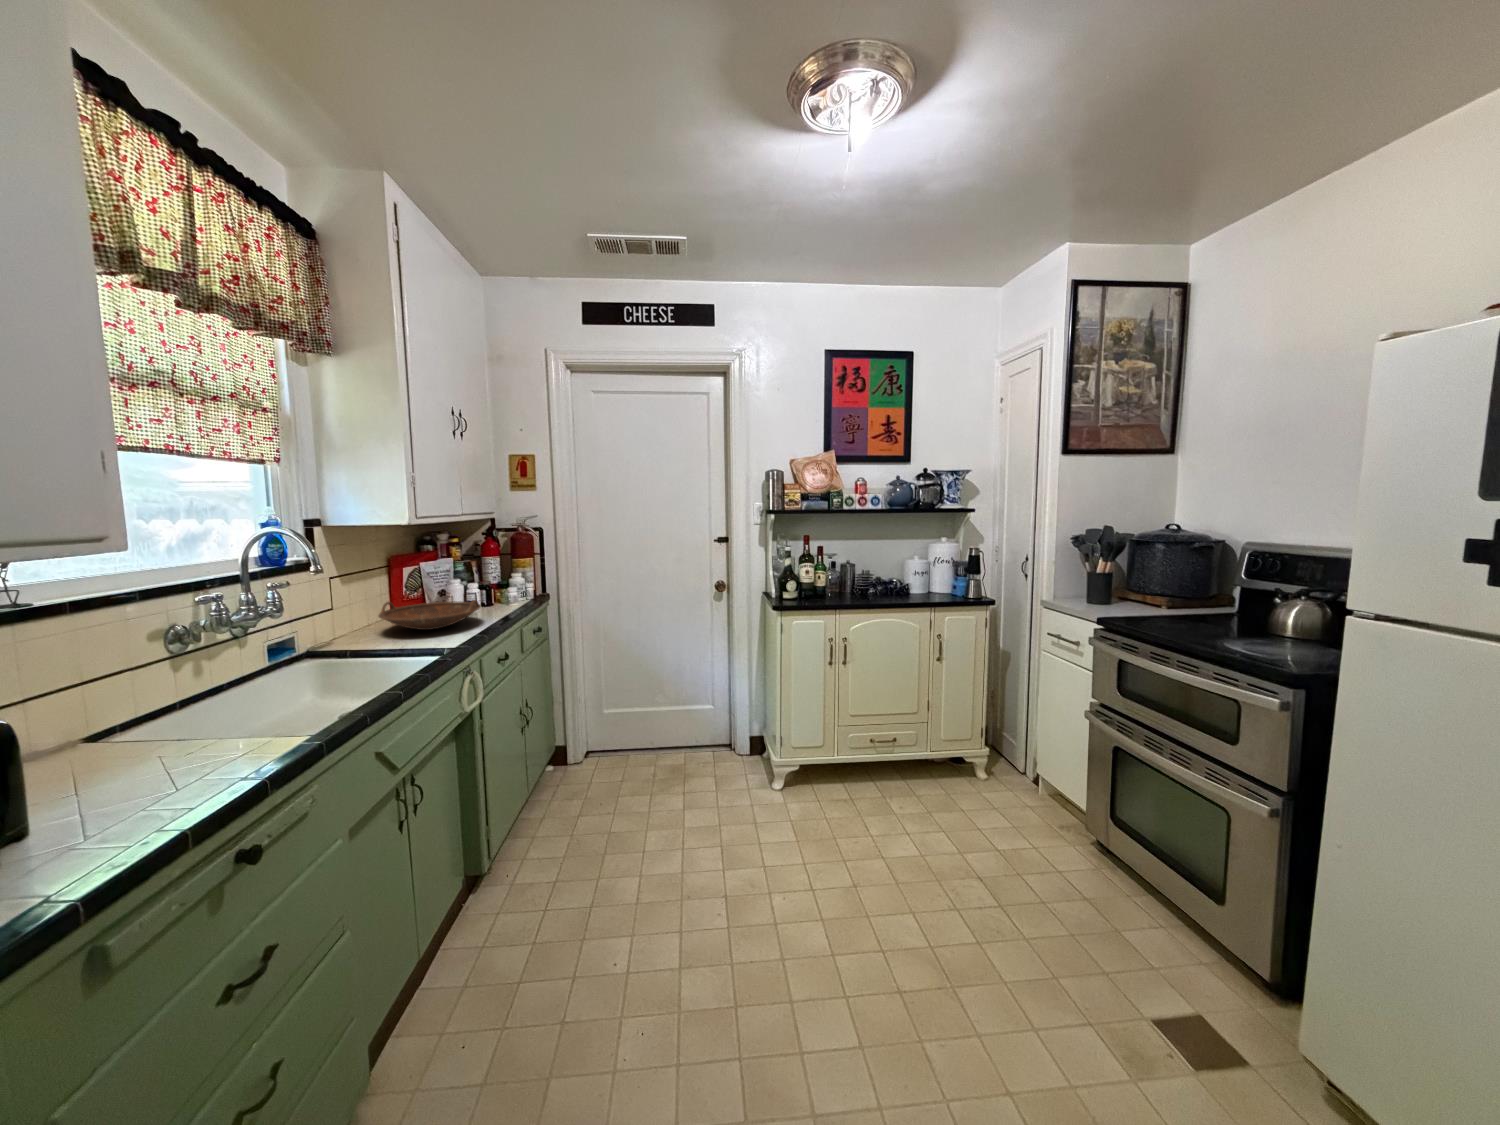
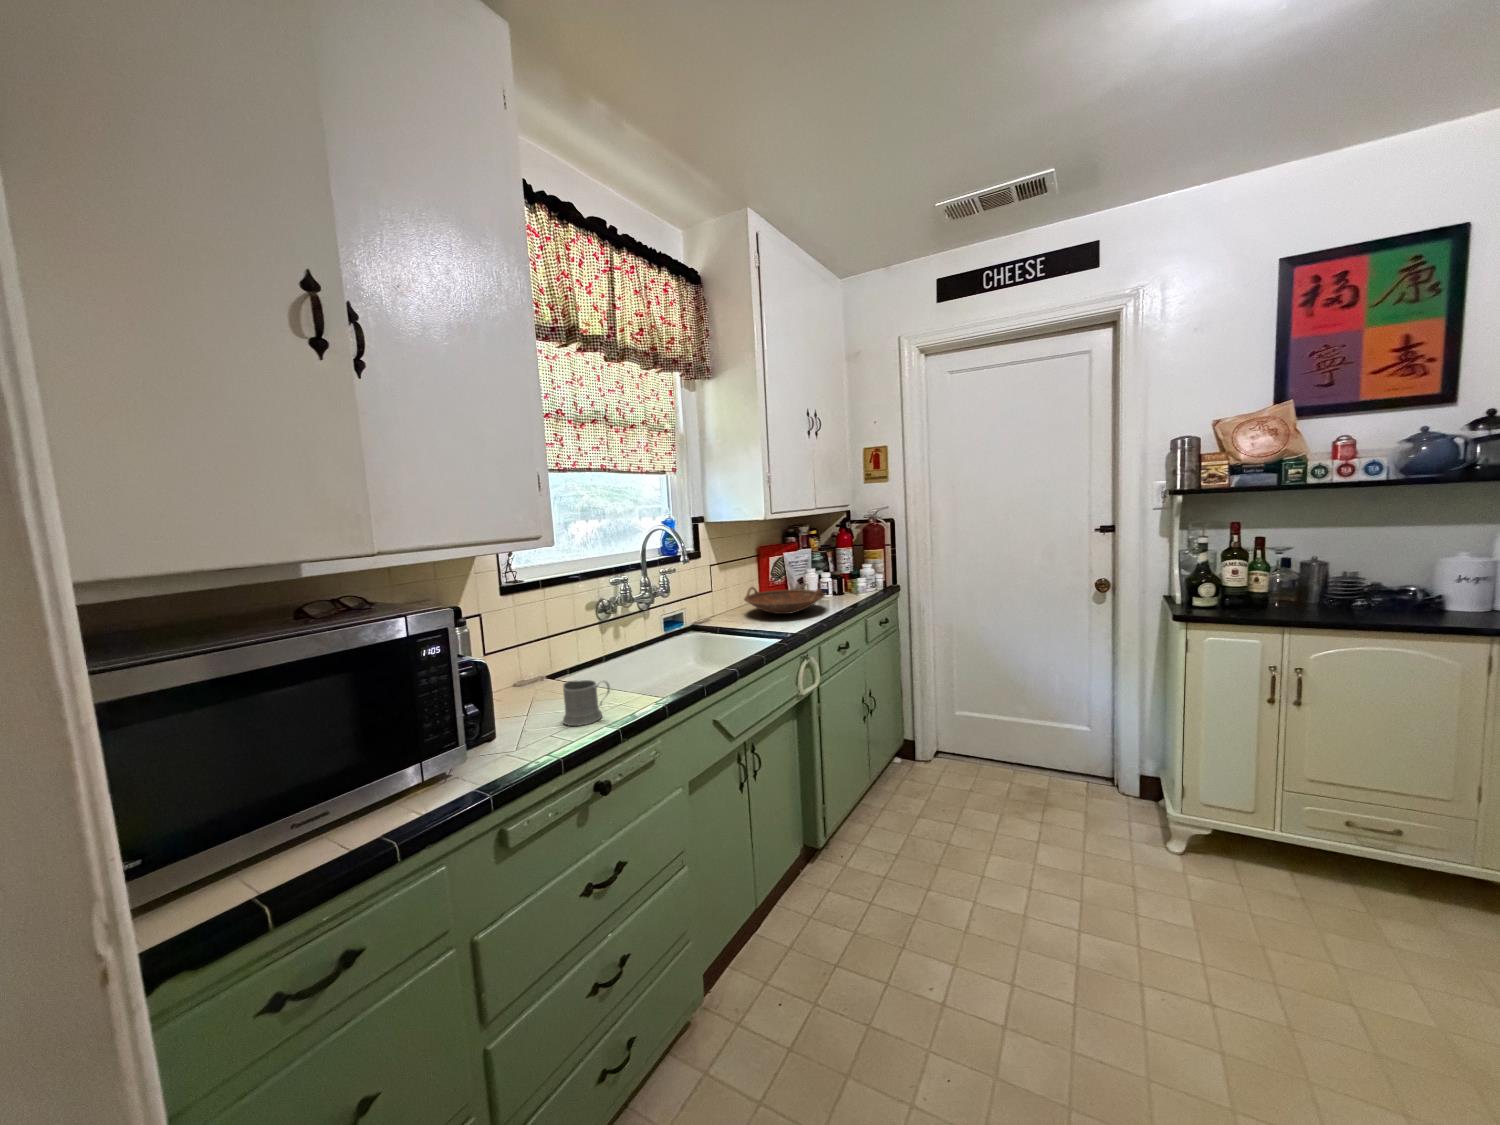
mug: none [112,736,209,812] -> present [563,680,610,726]

